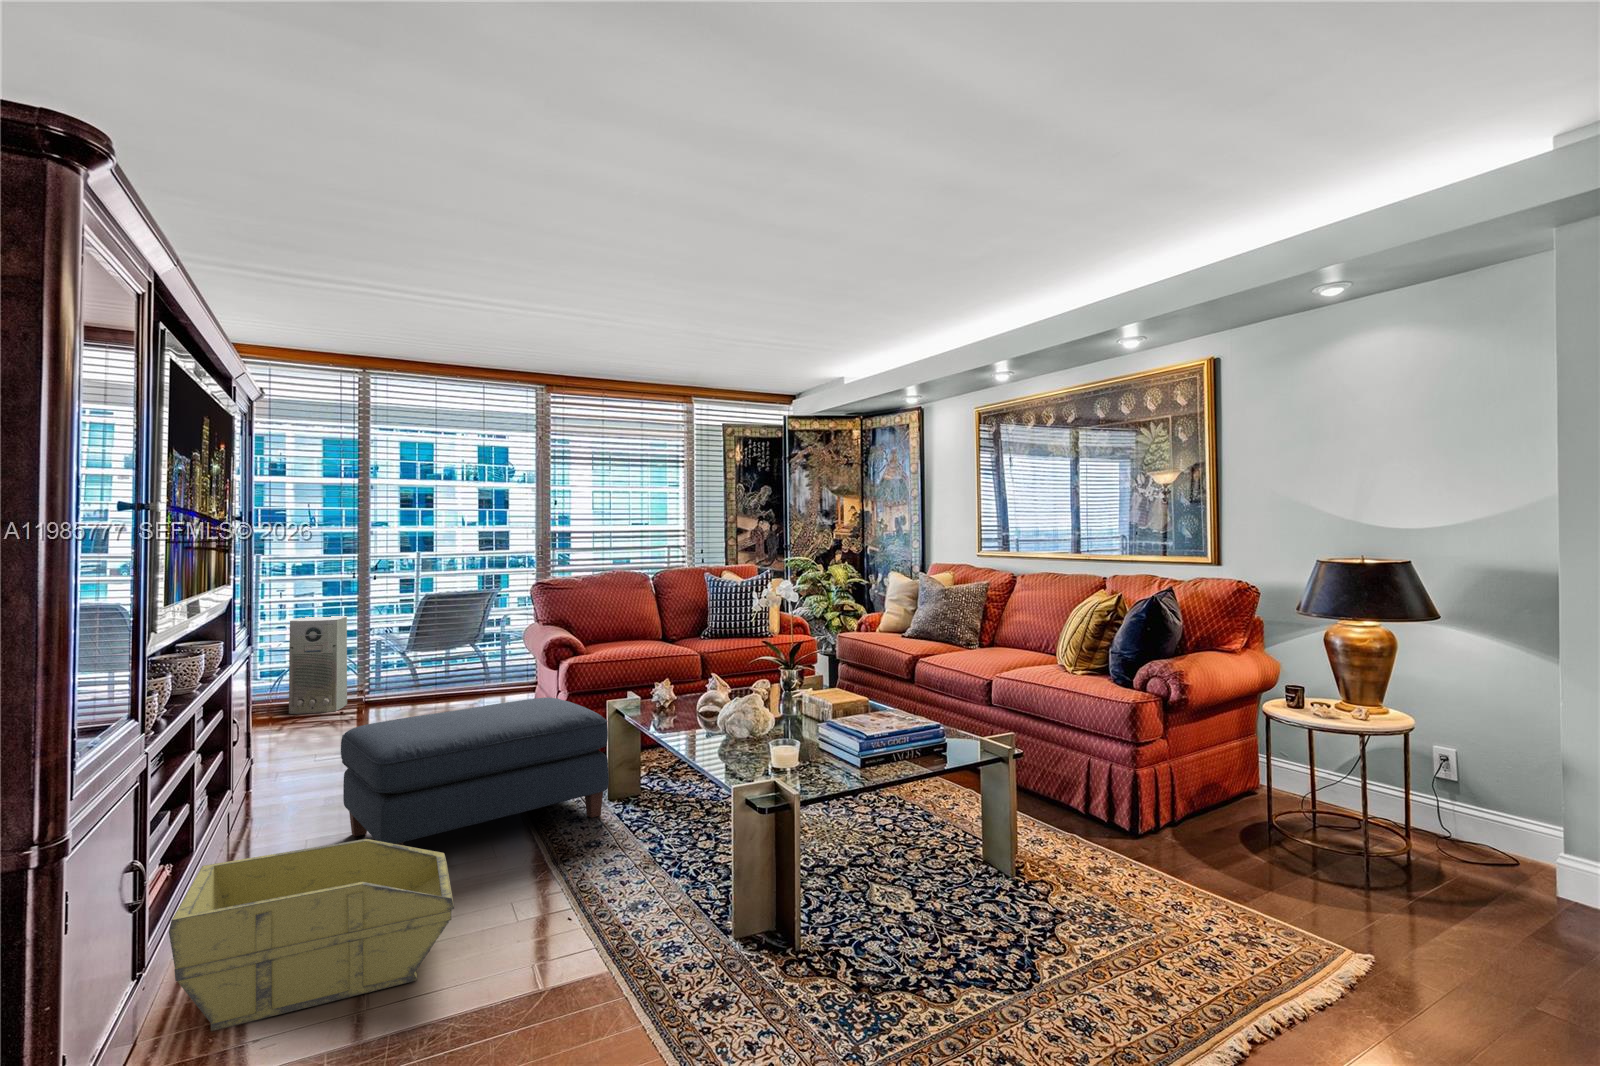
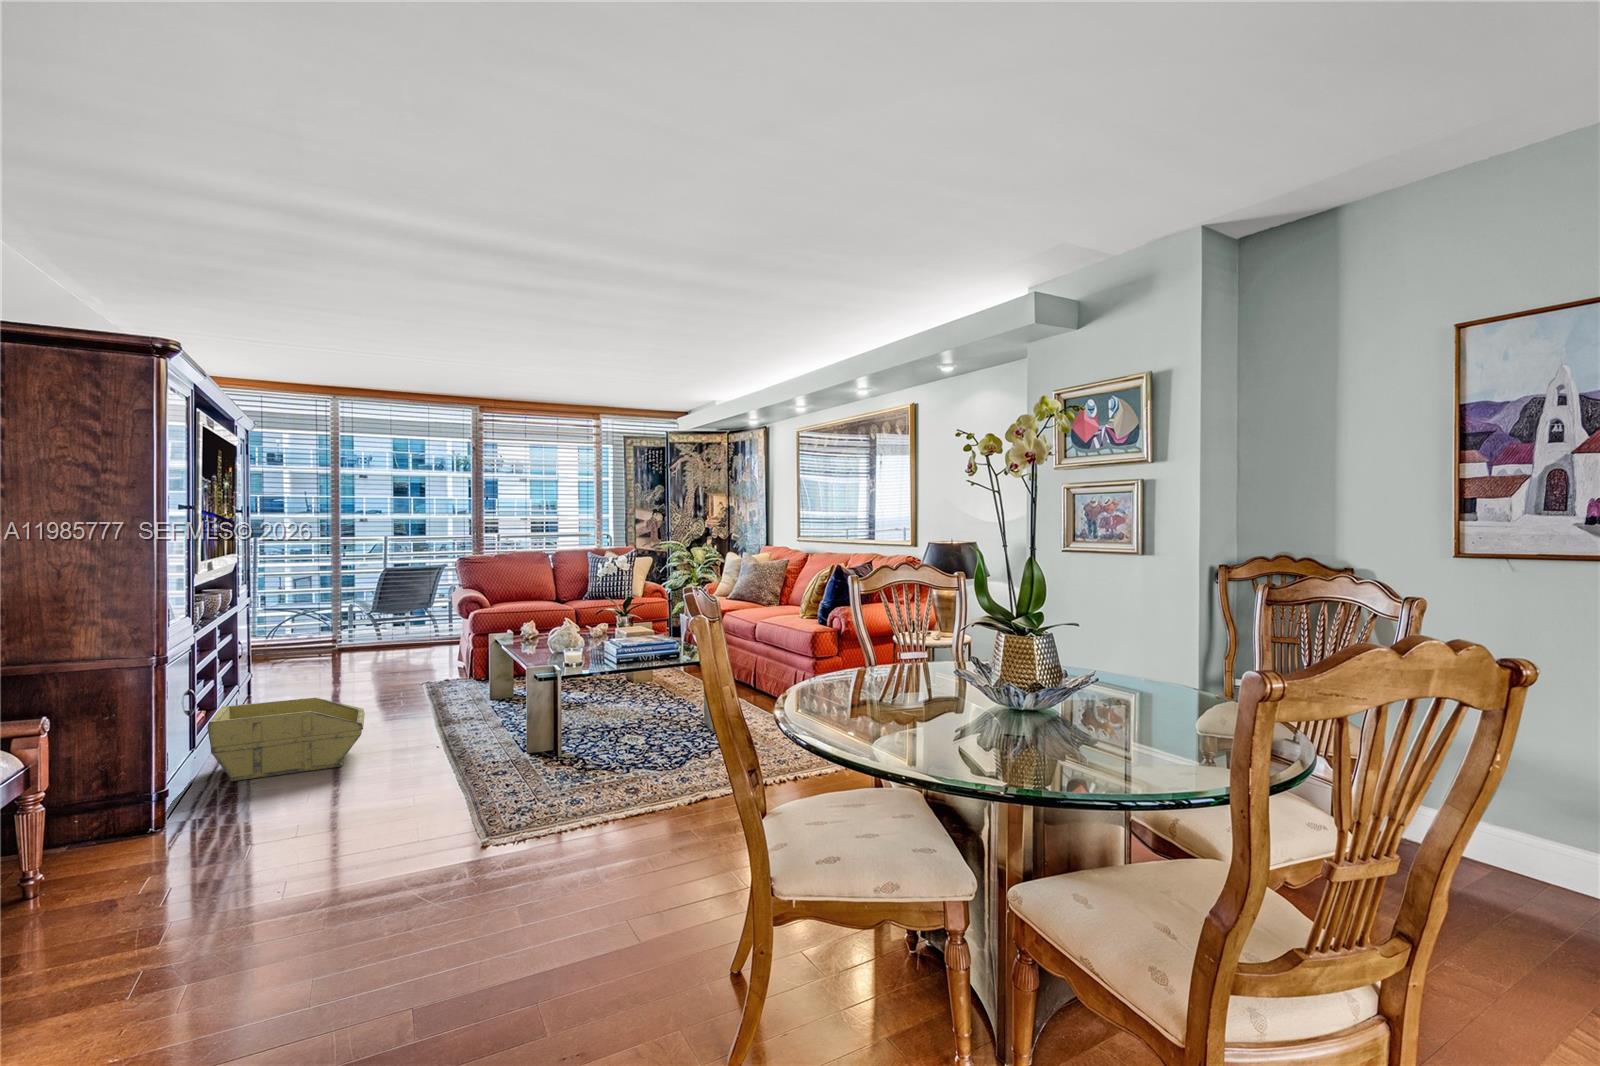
air purifier: present [289,616,347,714] -> none [277,584,322,657]
ottoman: present [341,697,609,845] -> none [307,633,485,731]

